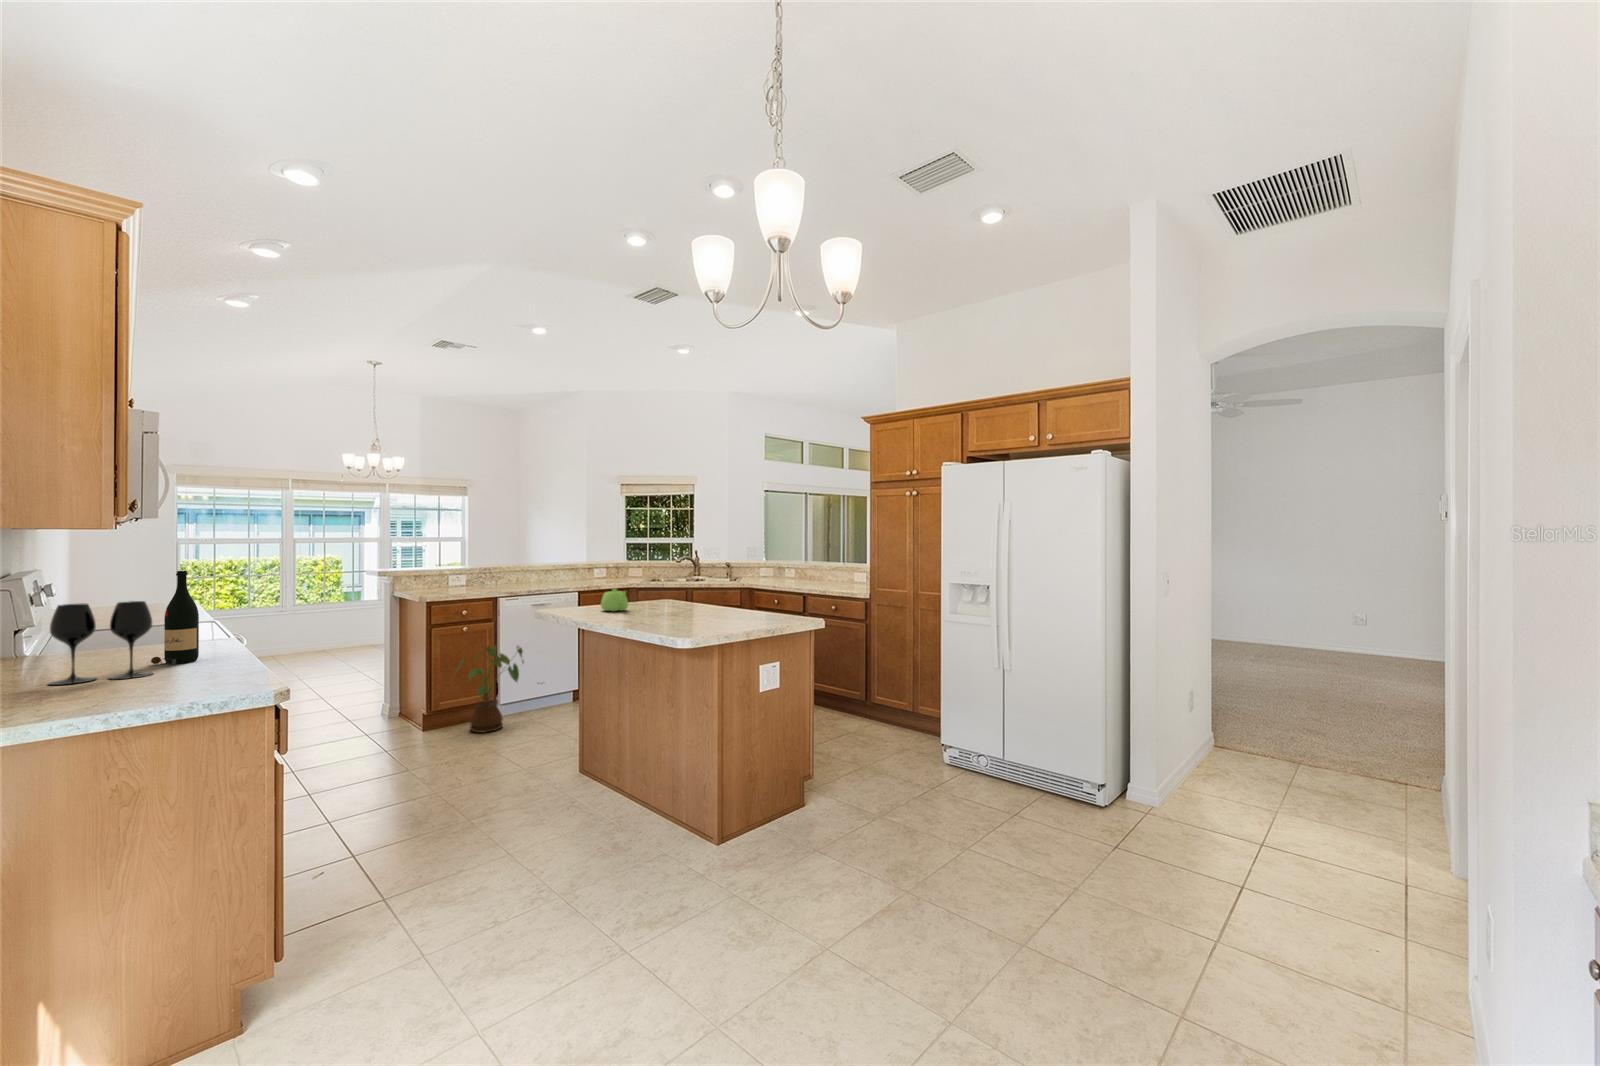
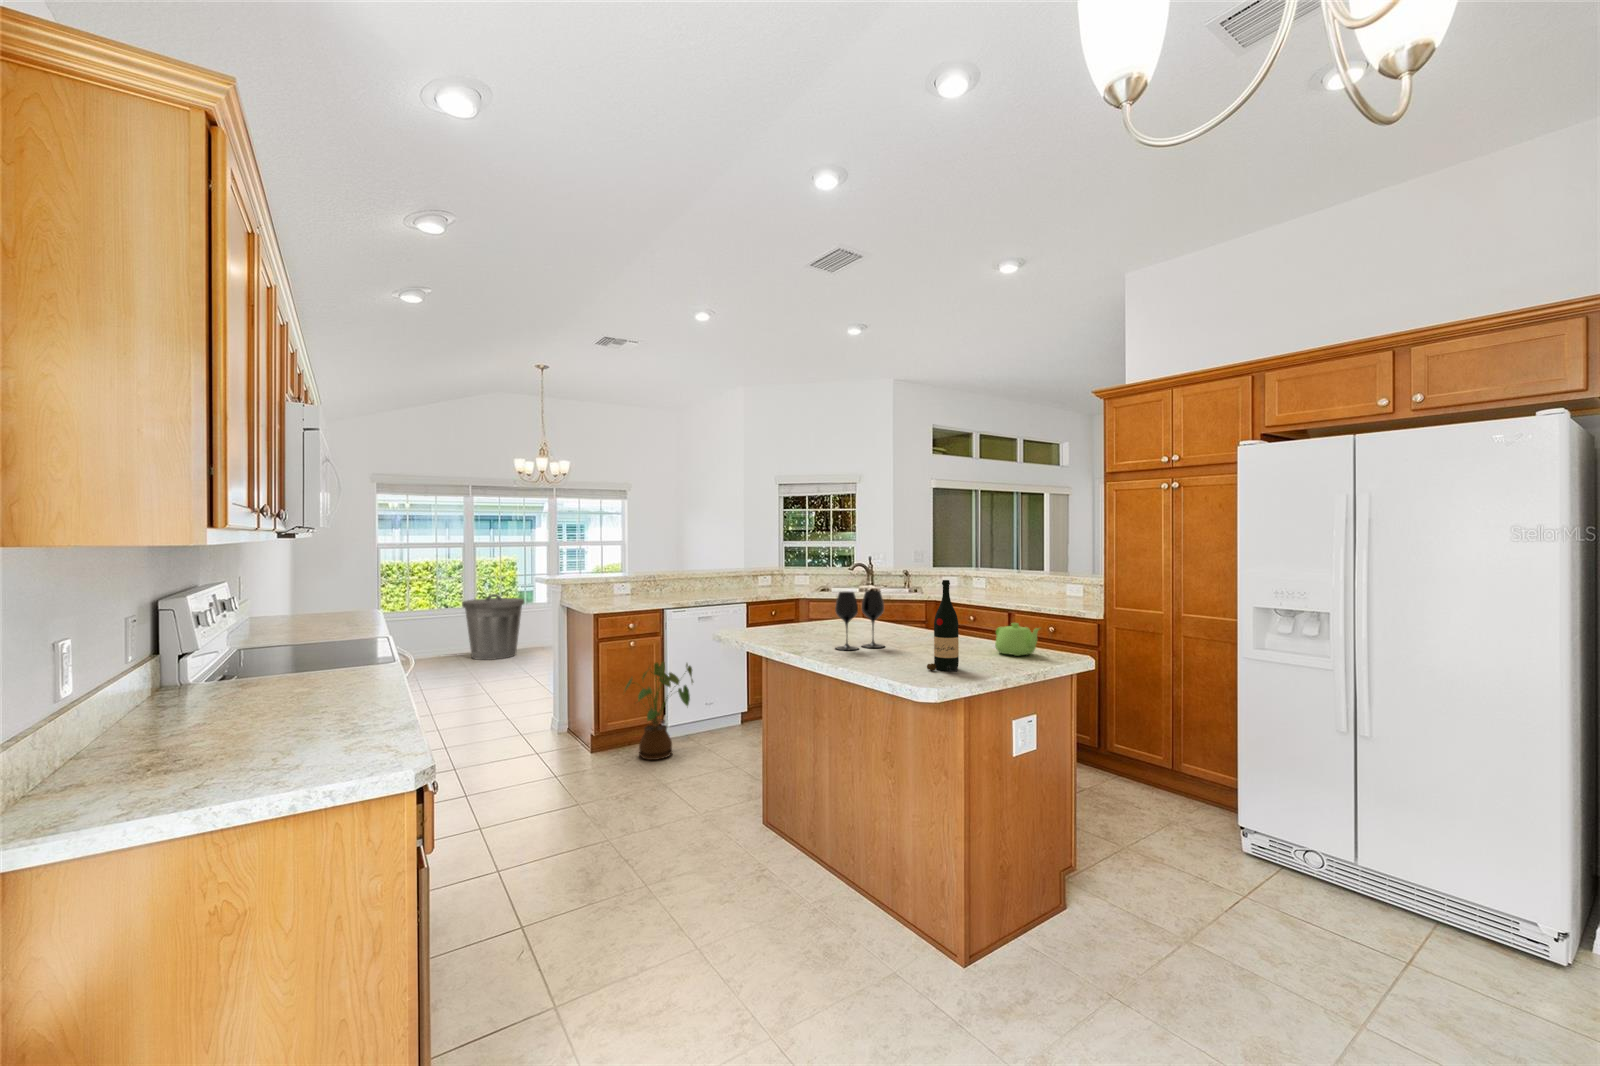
wine bottle: present [151,571,199,665] -> present [927,580,959,672]
teapot: present [601,589,628,611] -> present [995,623,1039,656]
trash can: none [281,591,352,658] -> present [462,594,524,660]
wine glass: present [49,601,152,685] -> present [835,590,884,650]

